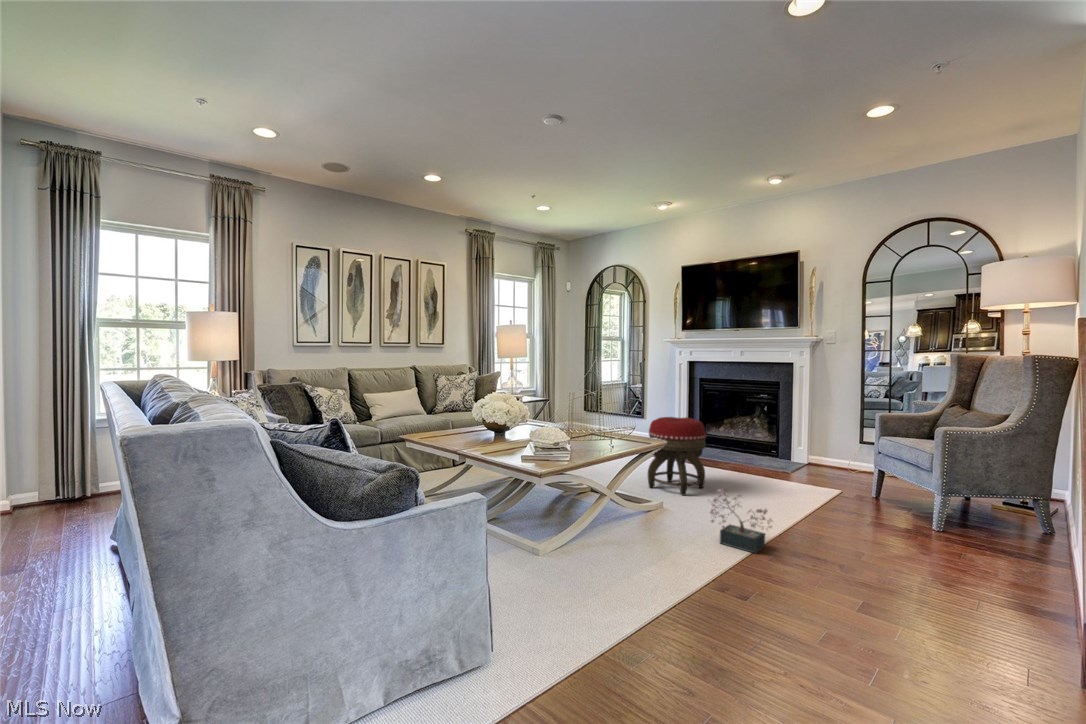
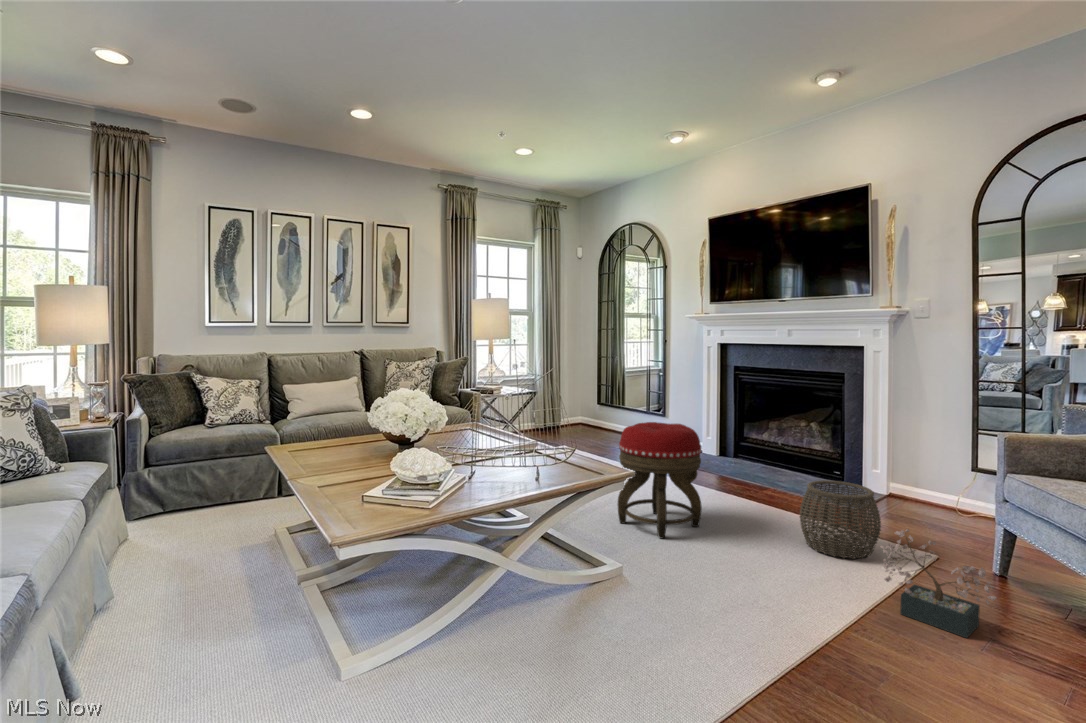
woven basket: none [771,453,823,501] -> present [800,480,881,559]
decorative plant: present [708,489,771,553] -> present [881,529,996,638]

